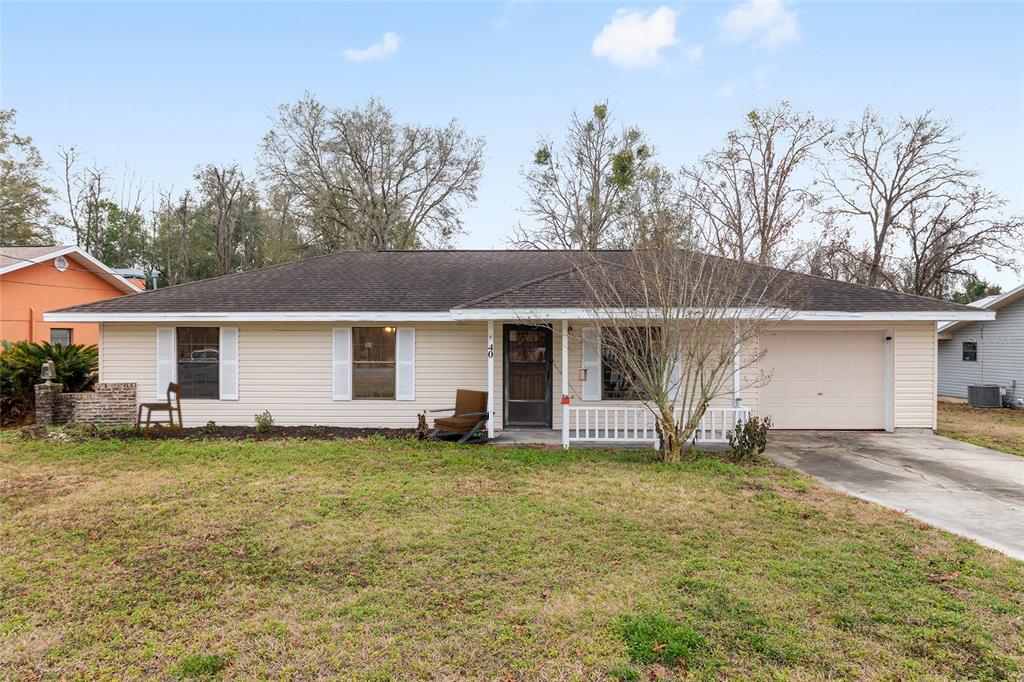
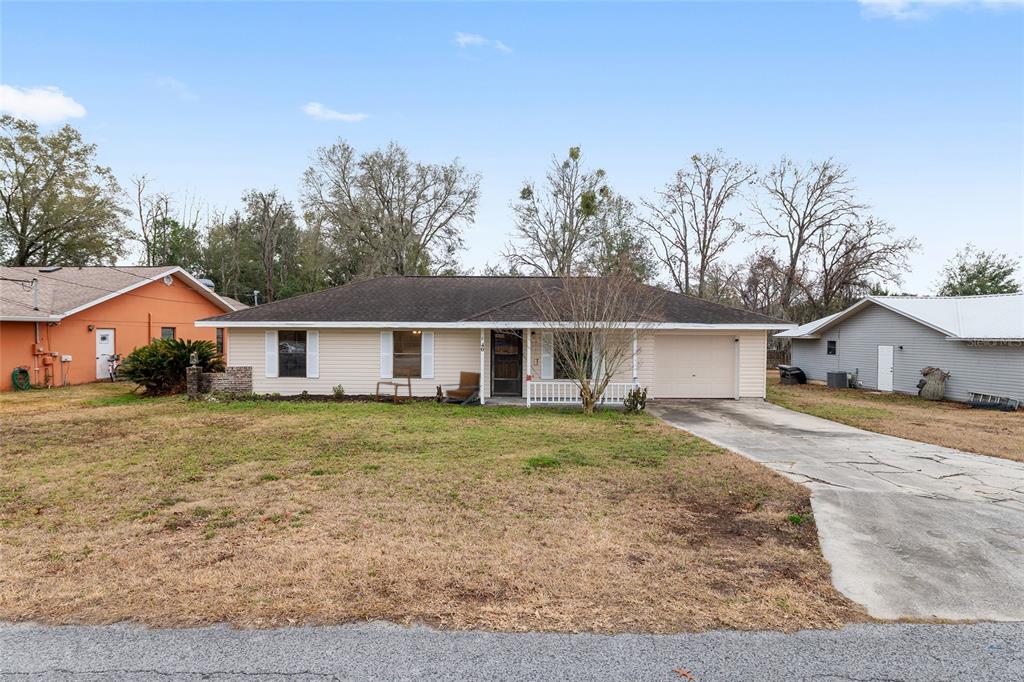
bench: present [136,382,184,440] -> present [376,368,412,405]

